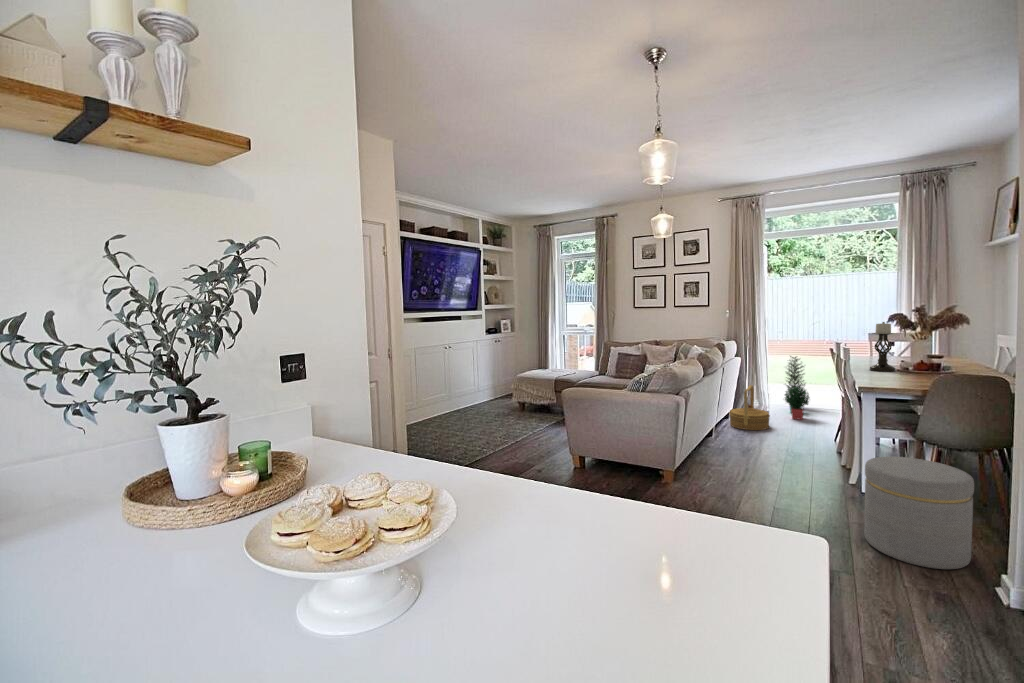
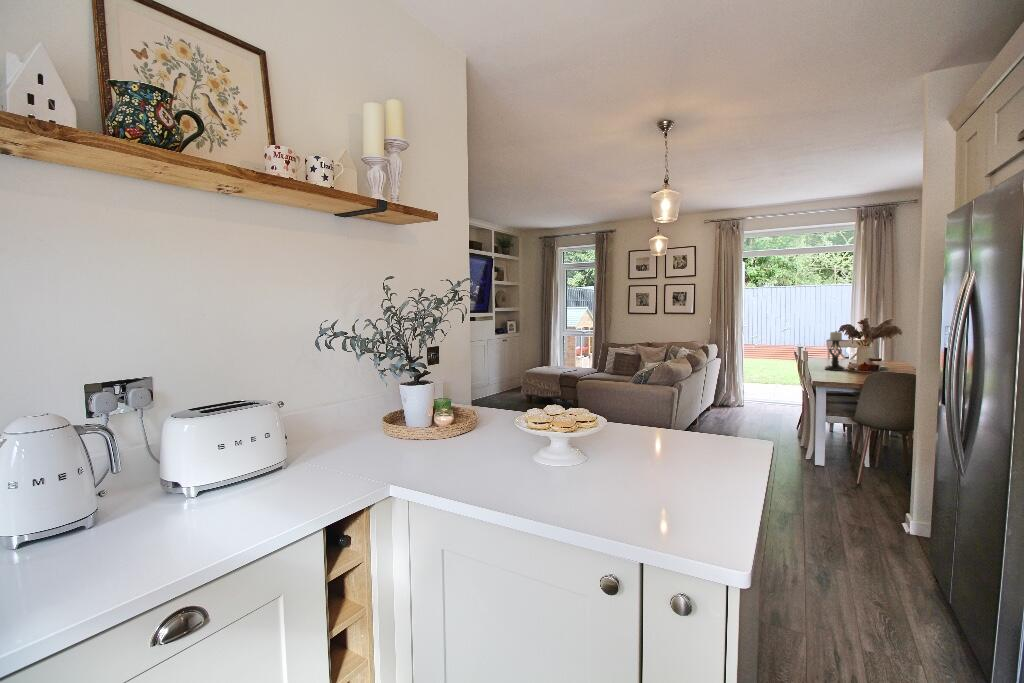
potted plant: present [785,356,809,420] -> none [755,356,779,411]
woven basket: present [729,385,770,430] -> none [711,381,745,419]
ottoman: present [864,457,974,569] -> none [815,434,892,515]

